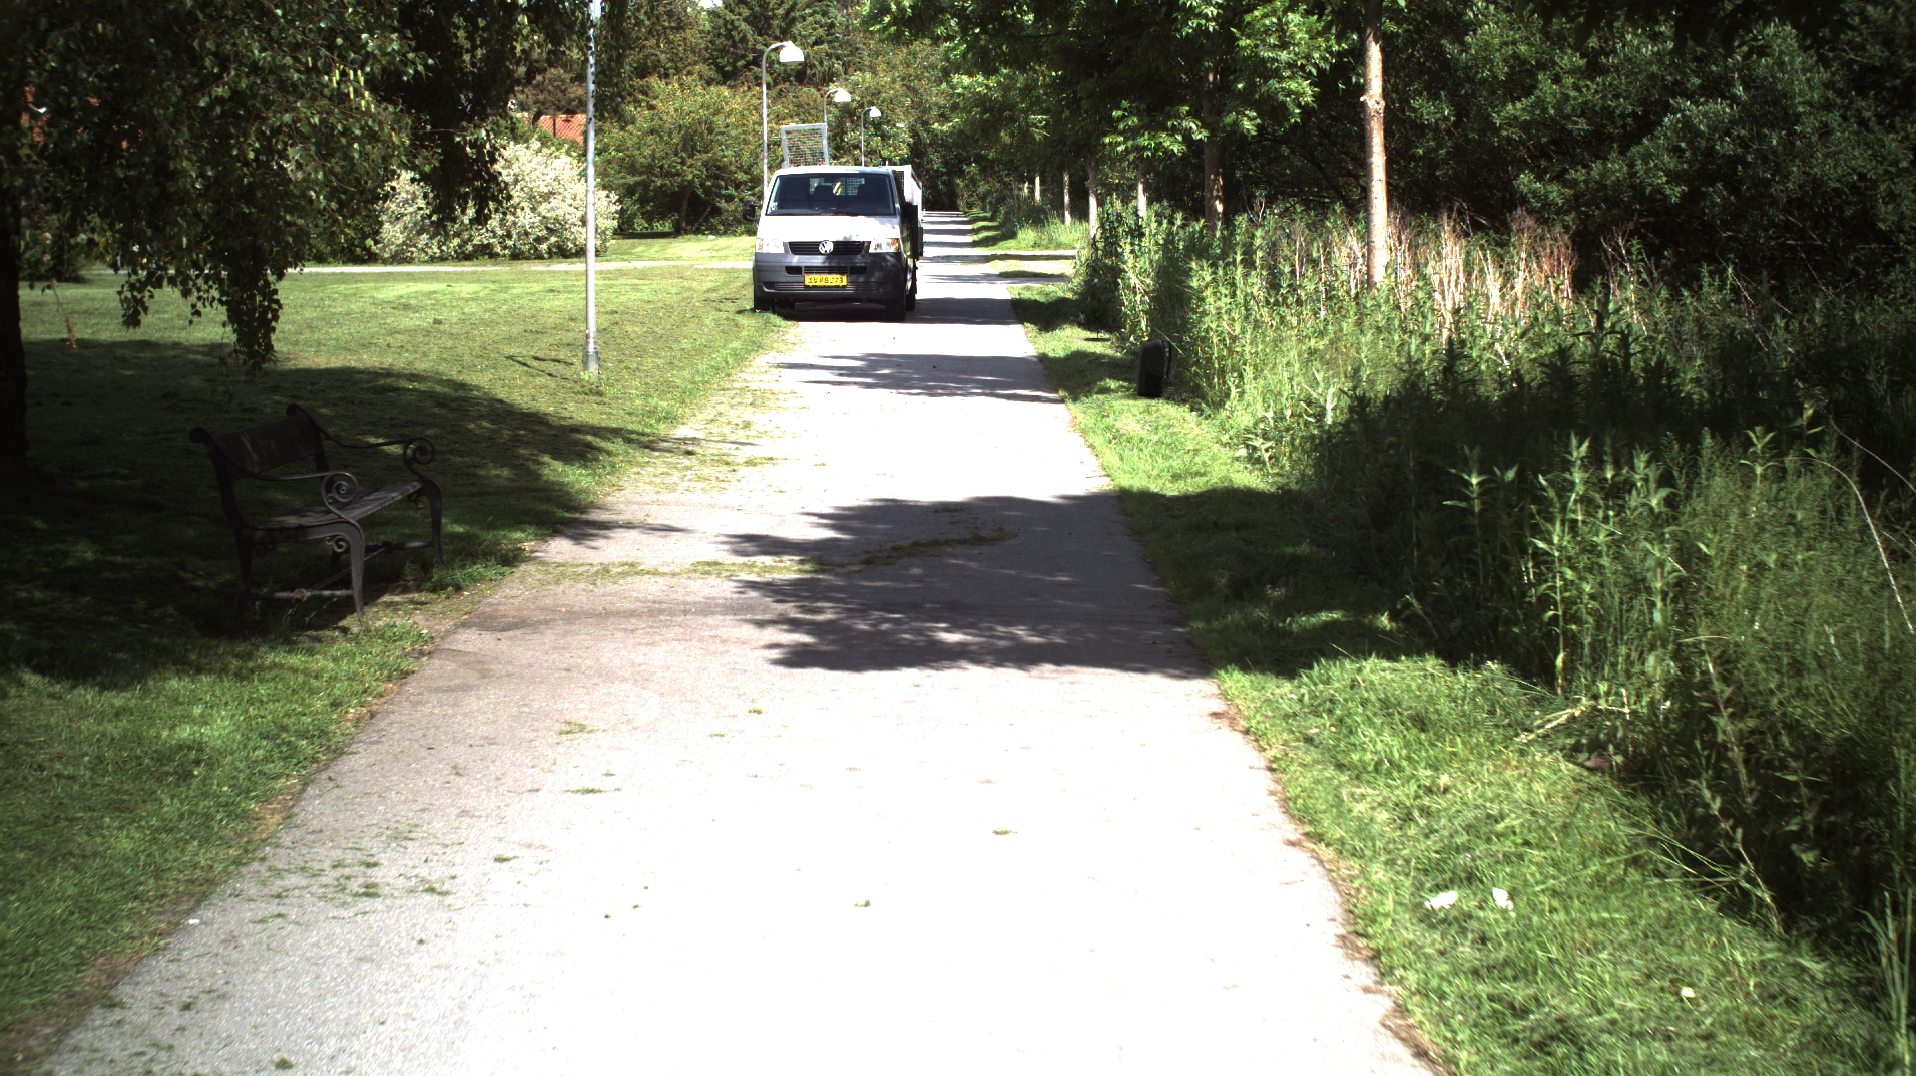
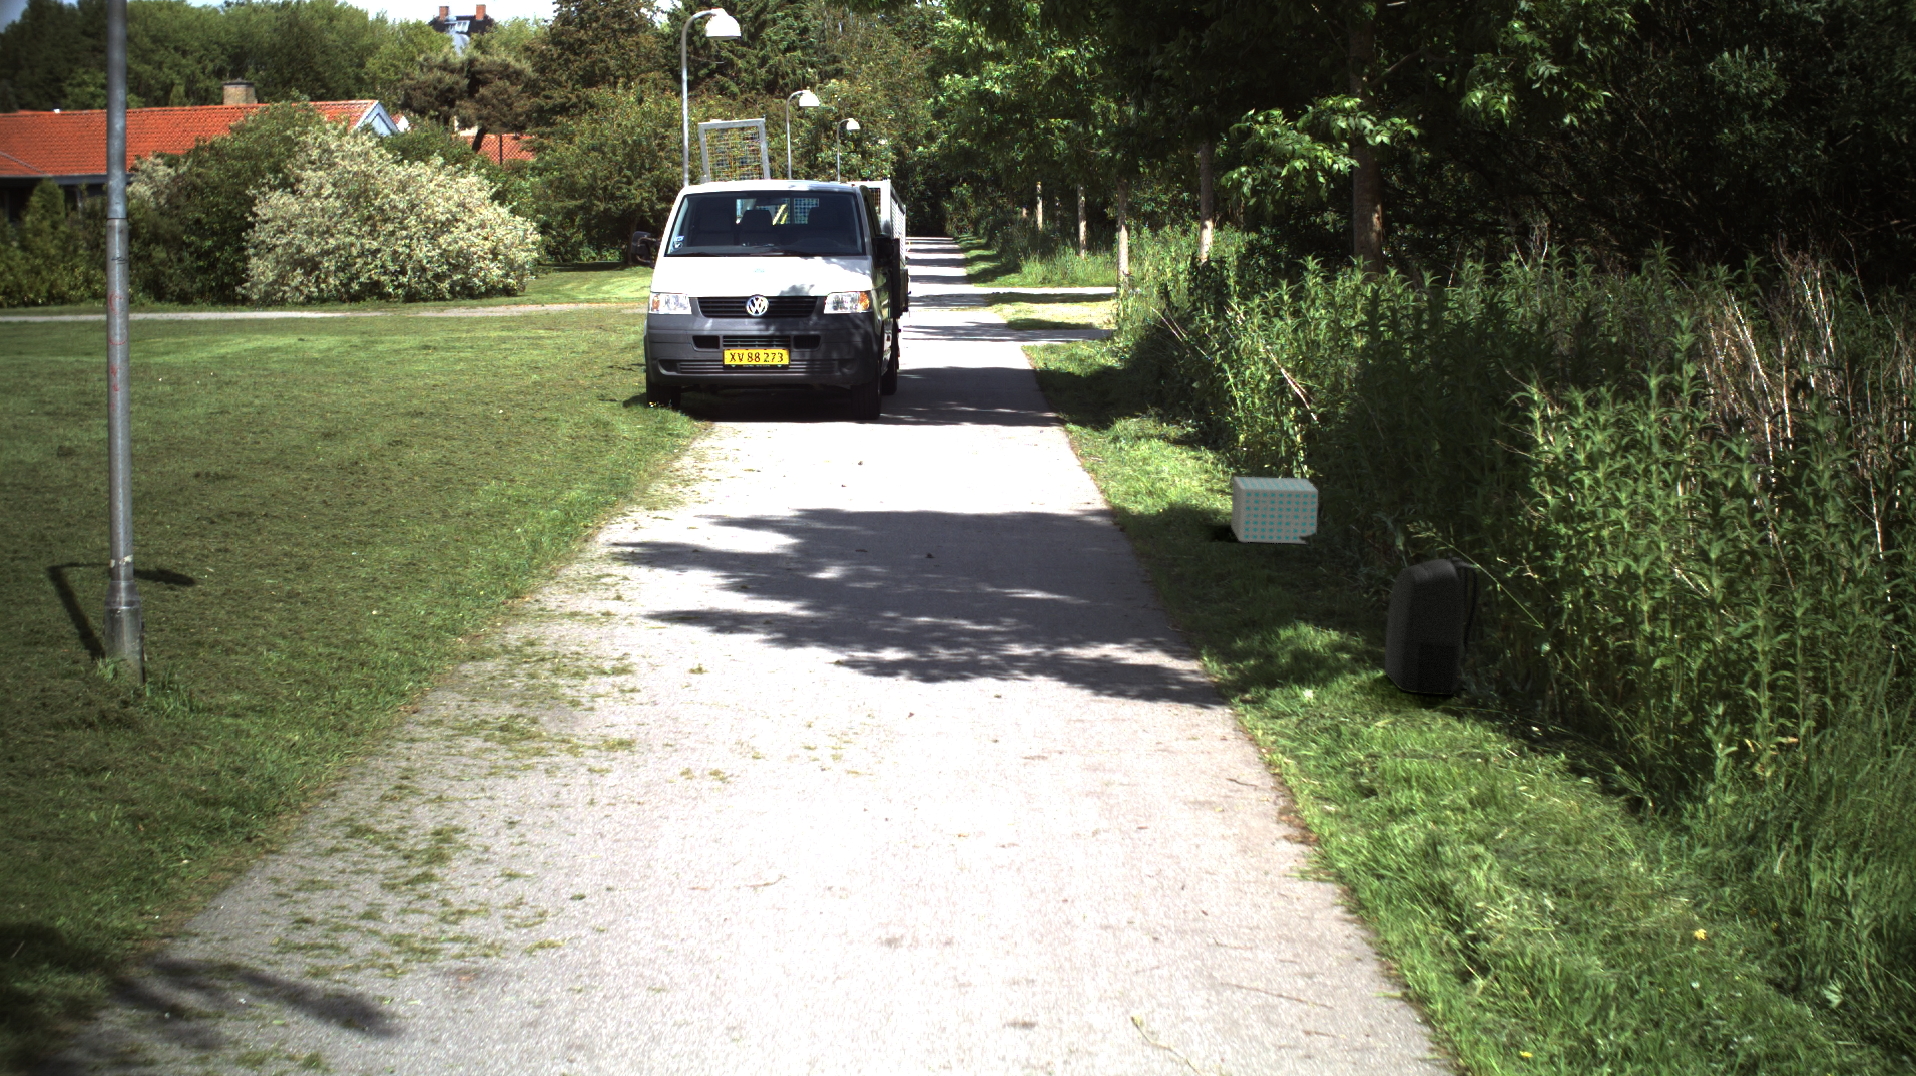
potted tree: present [1083,295,1112,341] -> none [1168,382,1225,469]
storage box: none [1099,331,1141,364] -> present [1231,477,1318,543]

